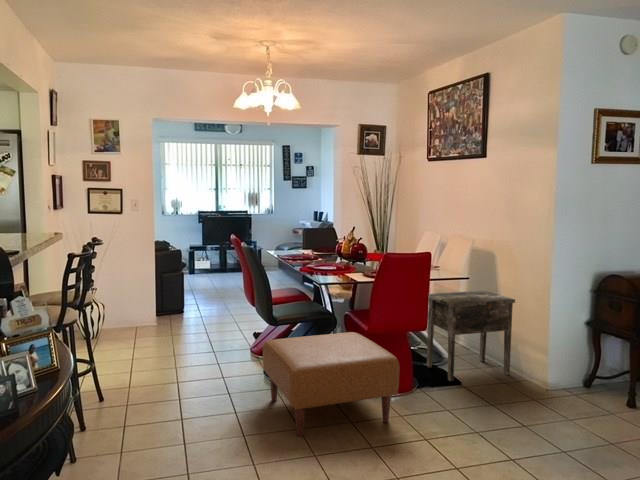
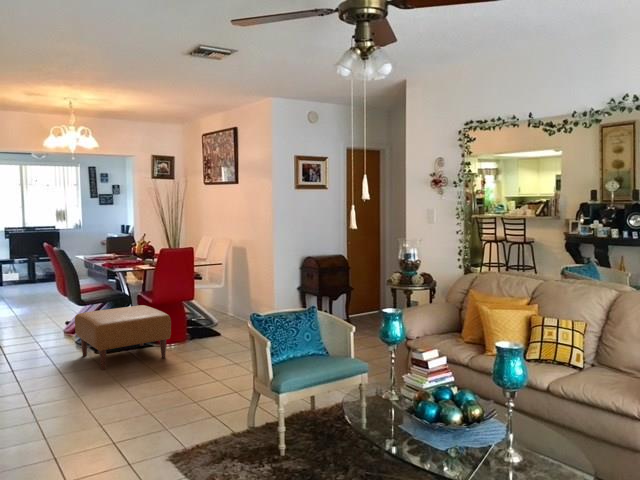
side table: present [427,291,515,381] -> none [198,274,256,335]

